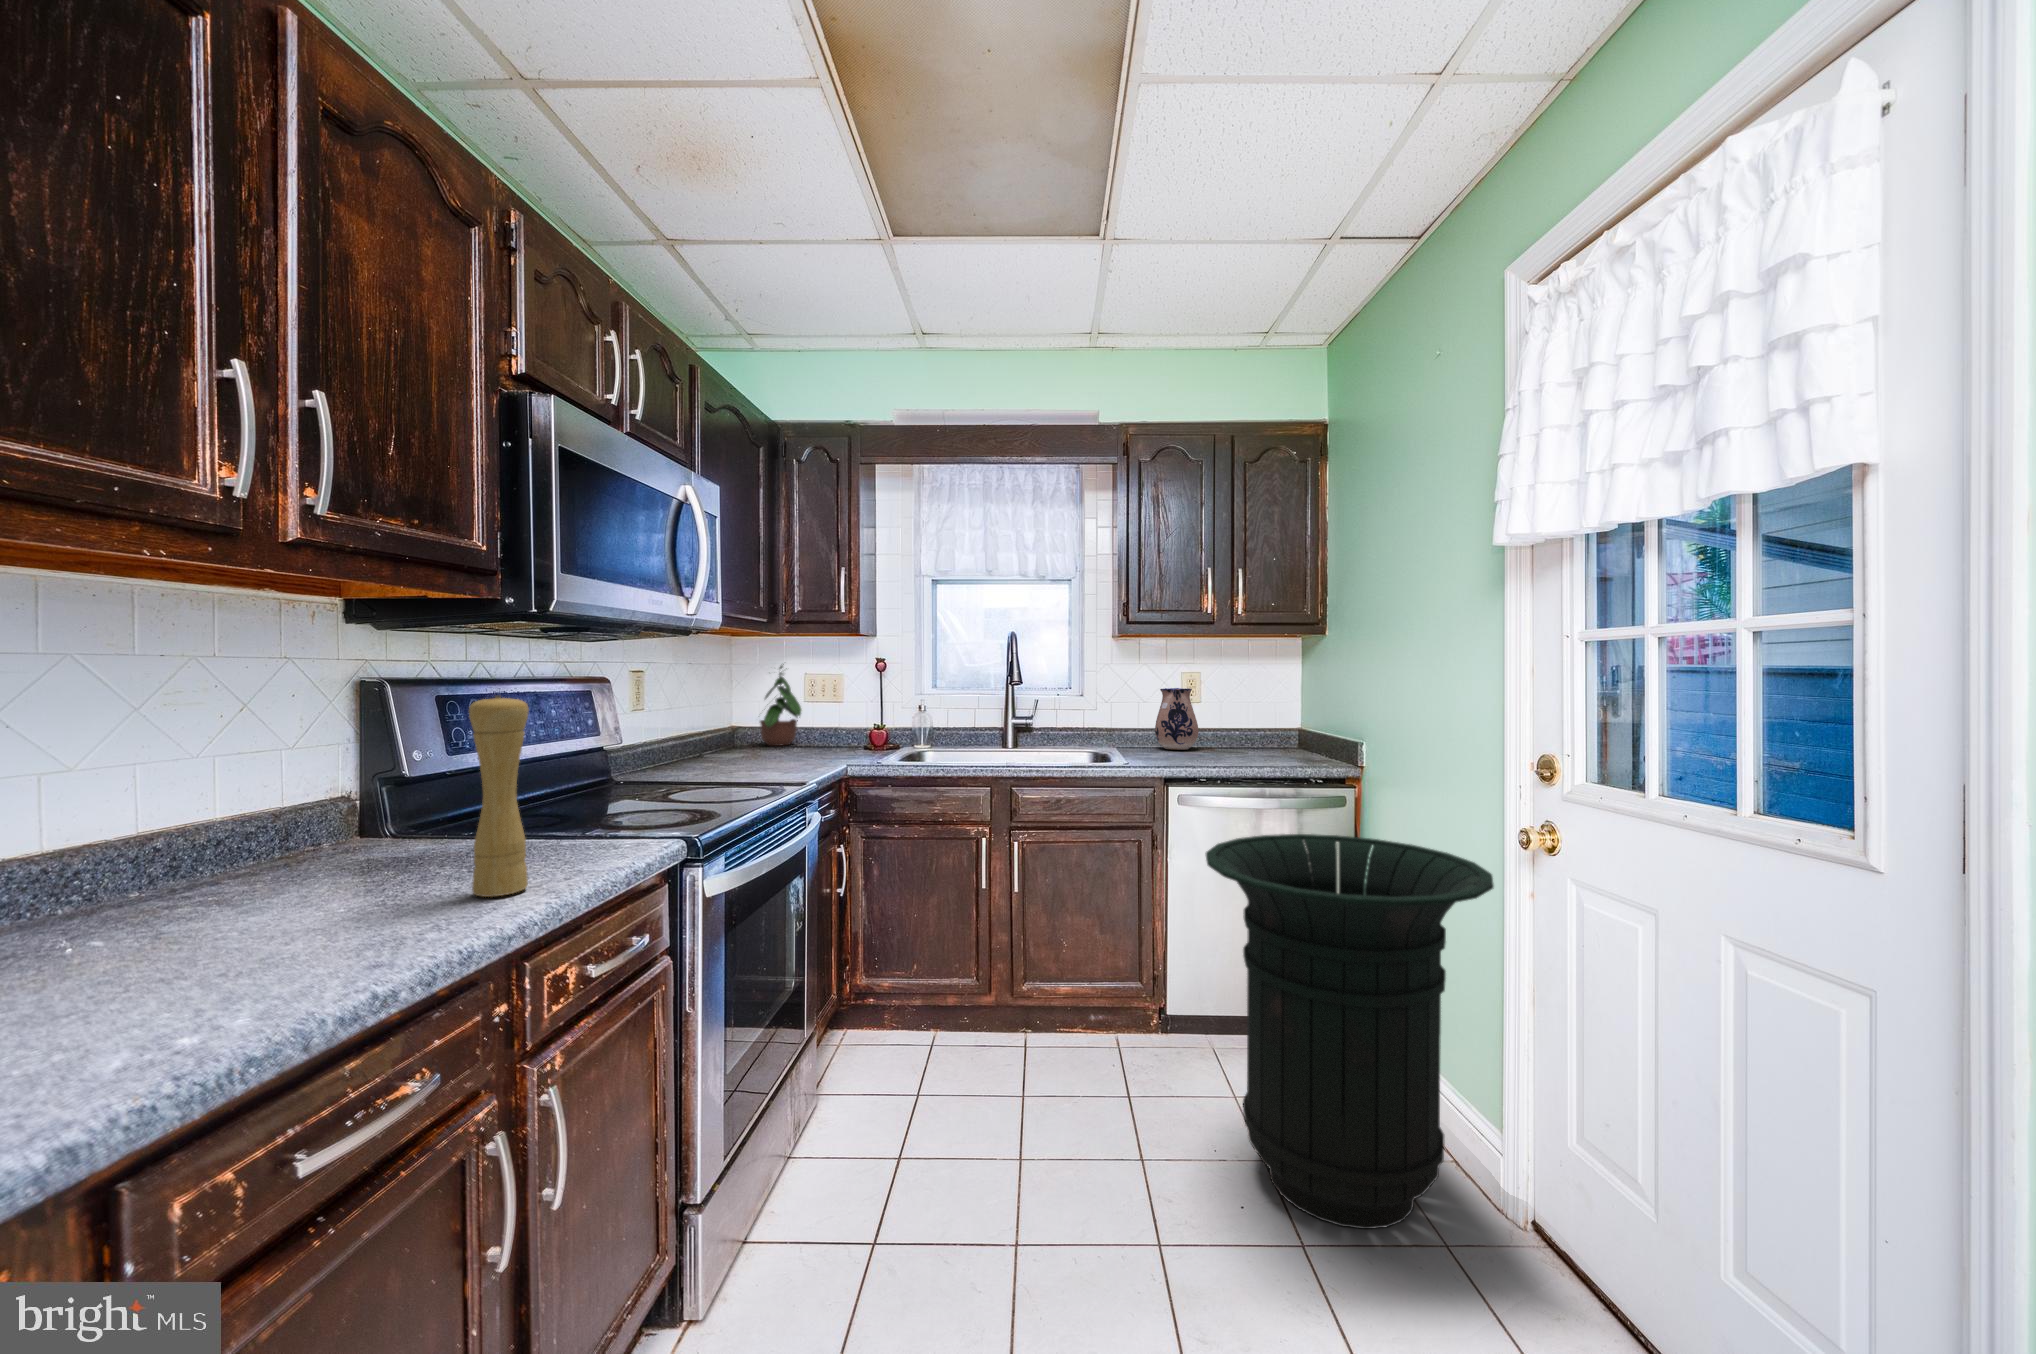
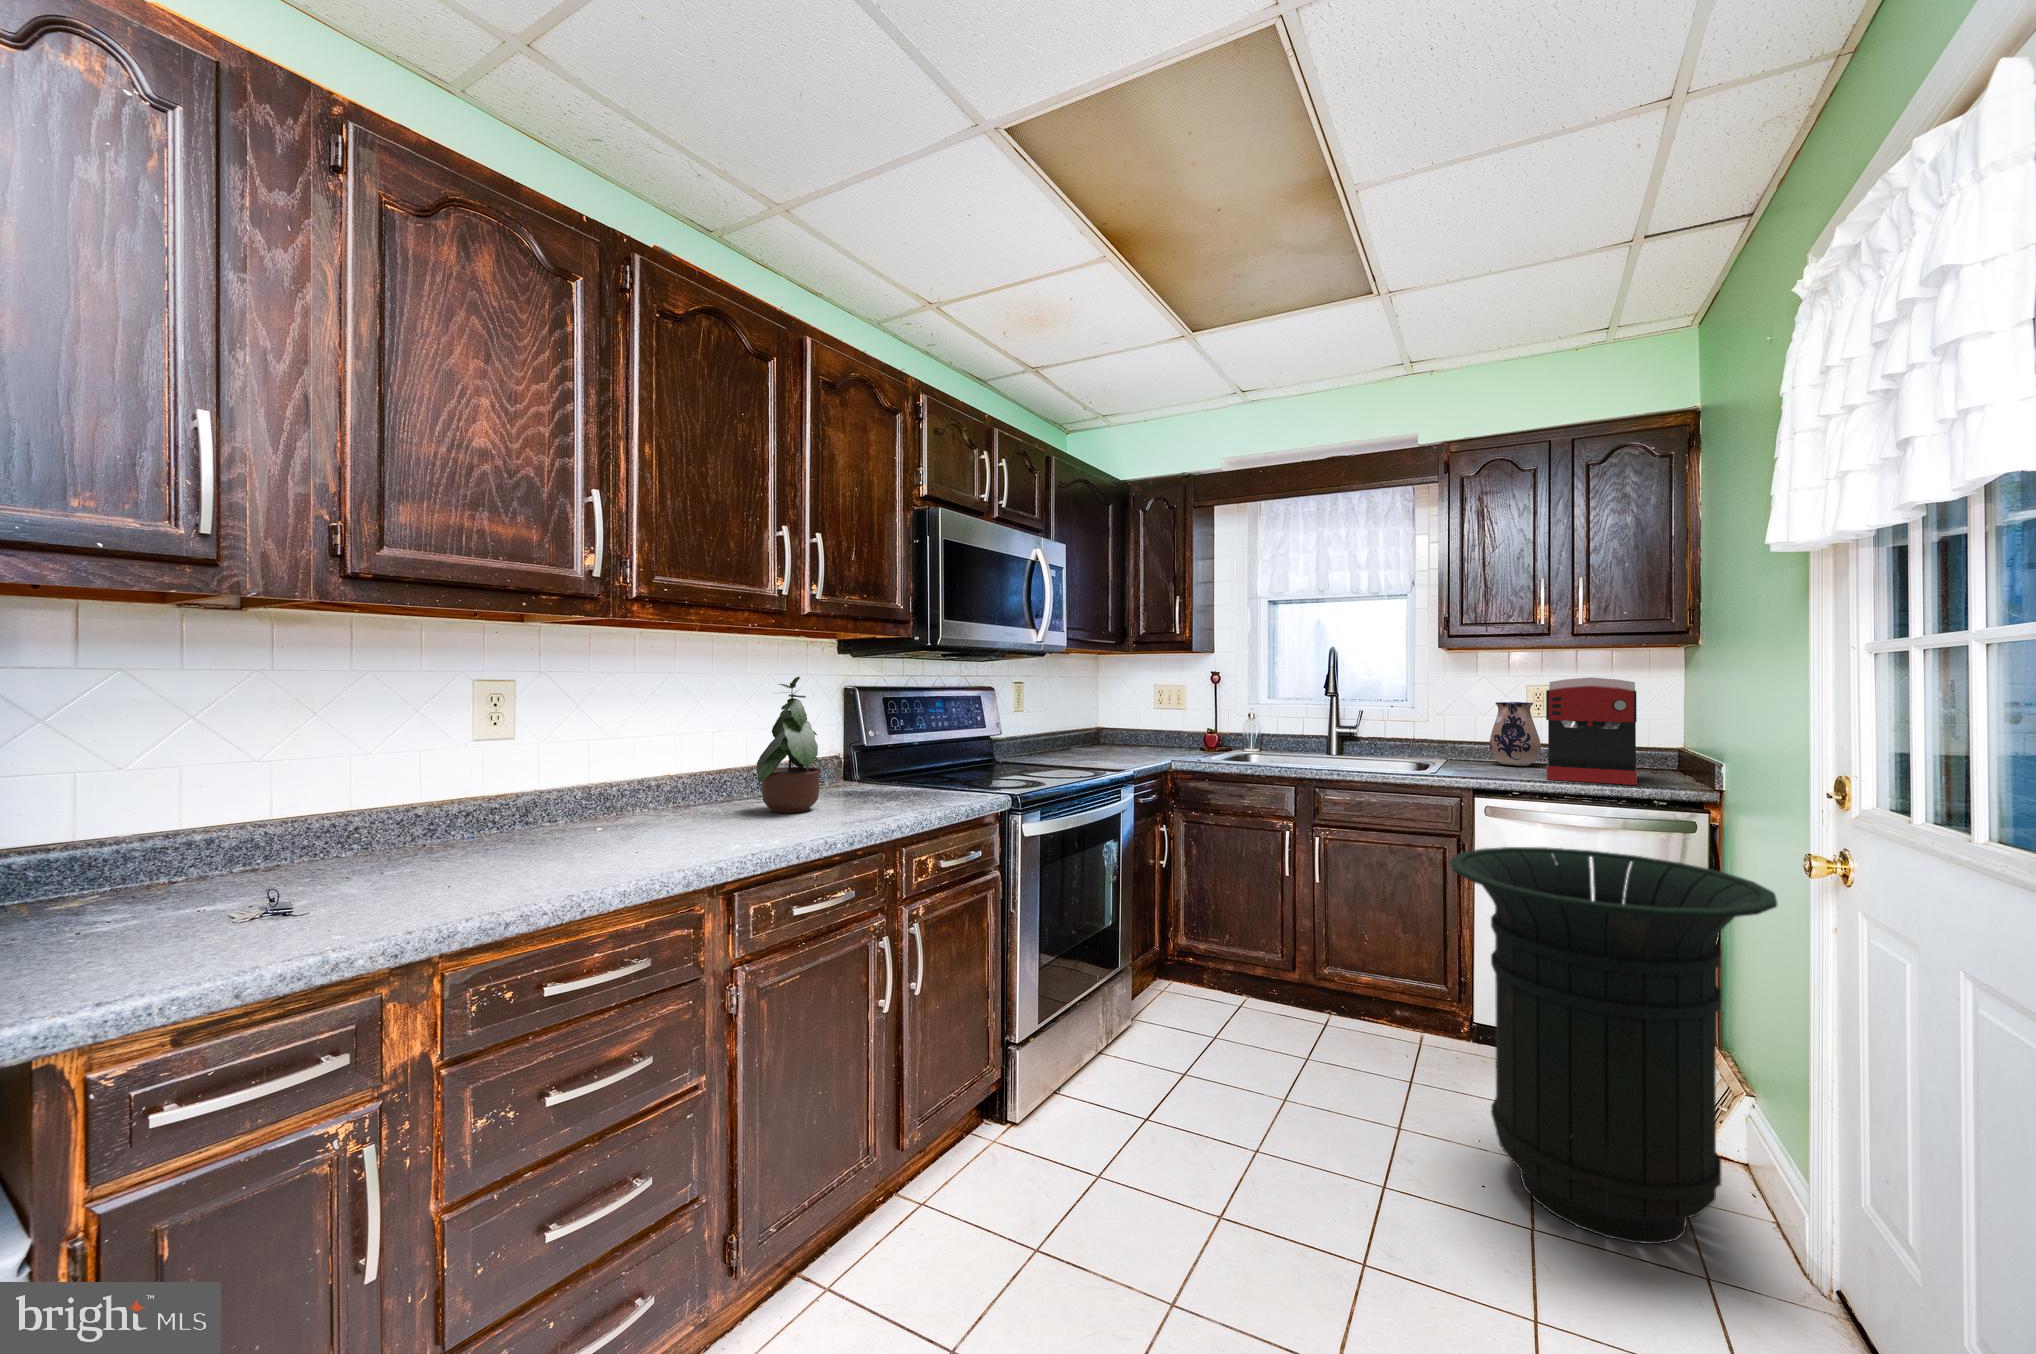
potted plant: present [760,664,801,746] -> present [756,677,826,813]
coffee maker: none [1216,664,1299,765] -> present [1546,677,1637,785]
pepper mill: present [469,695,529,897] -> none [882,695,912,811]

